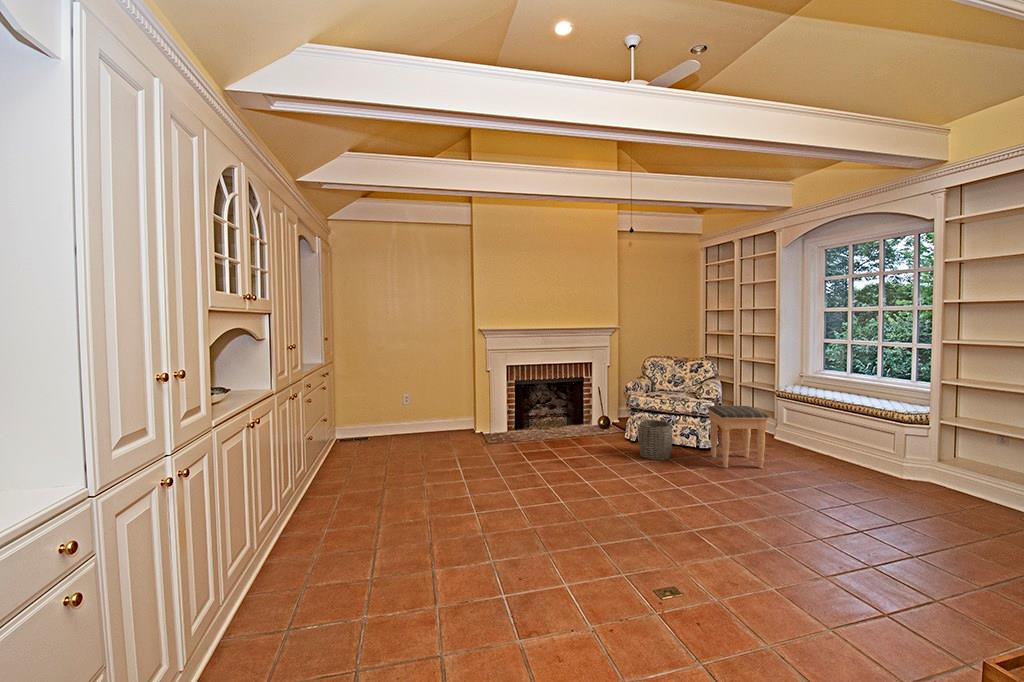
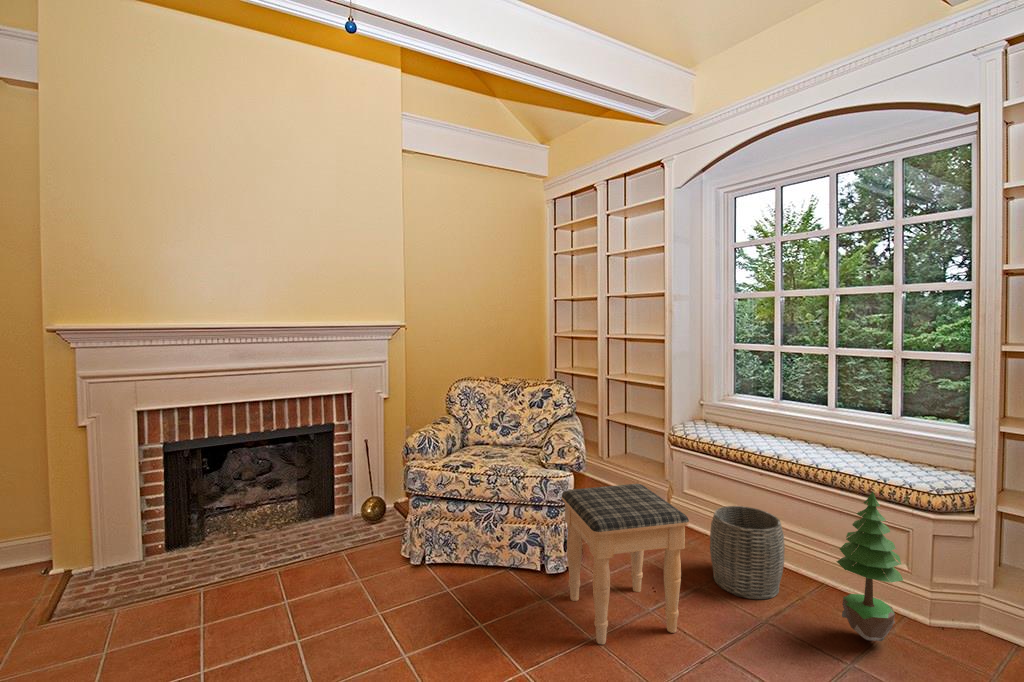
potted tree: none [846,408,878,478] -> present [837,491,903,641]
woven basket: present [638,420,672,460] -> present [710,506,785,599]

